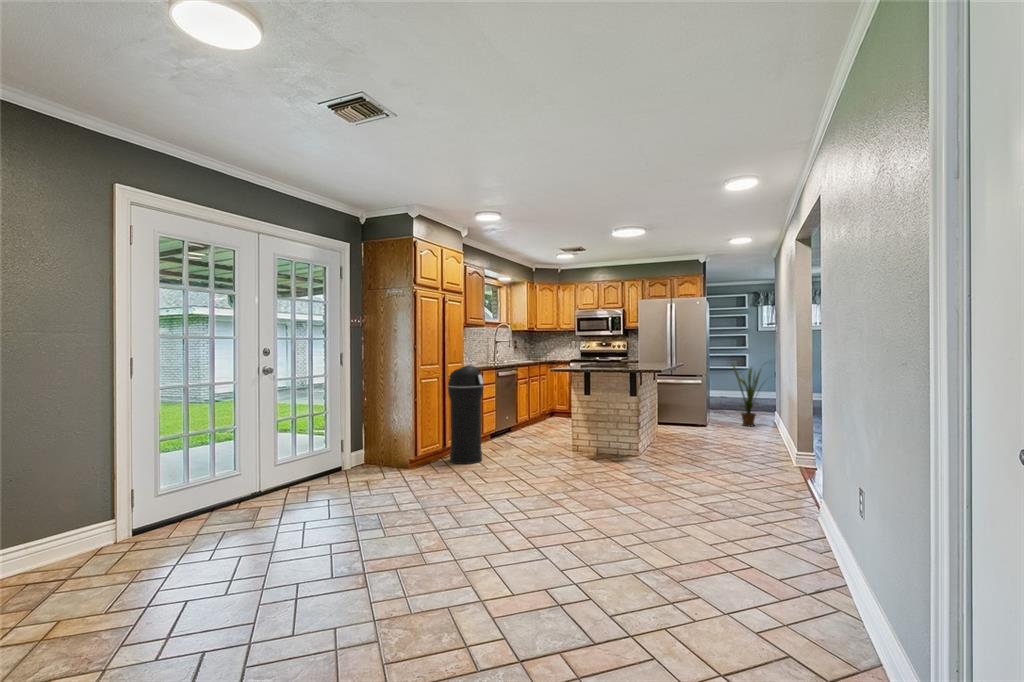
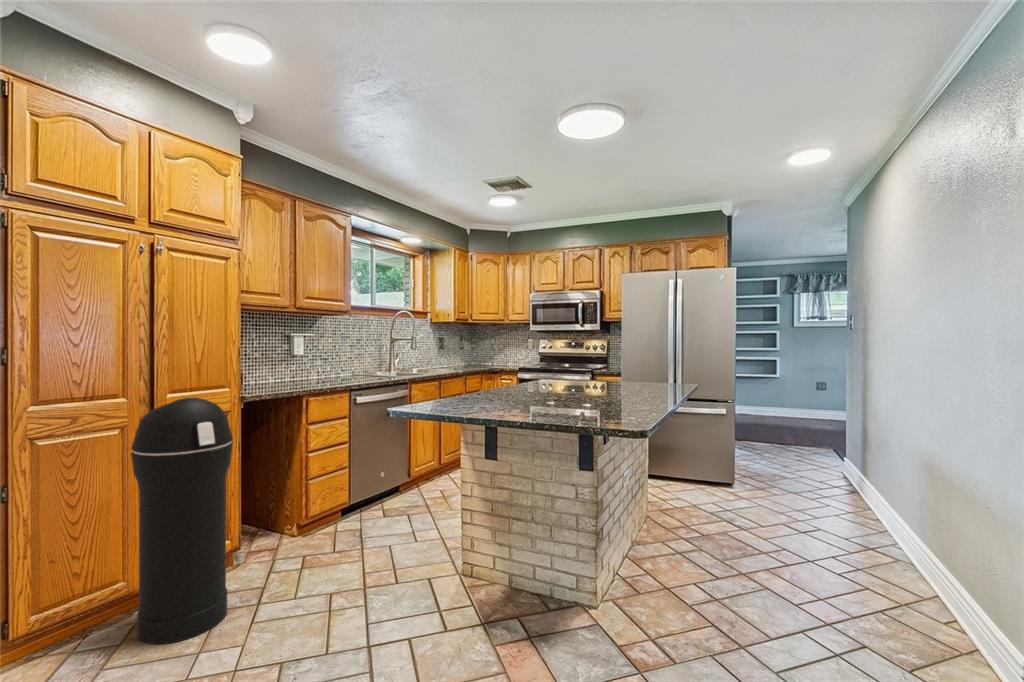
house plant: present [733,365,761,426] -> none [777,375,852,487]

